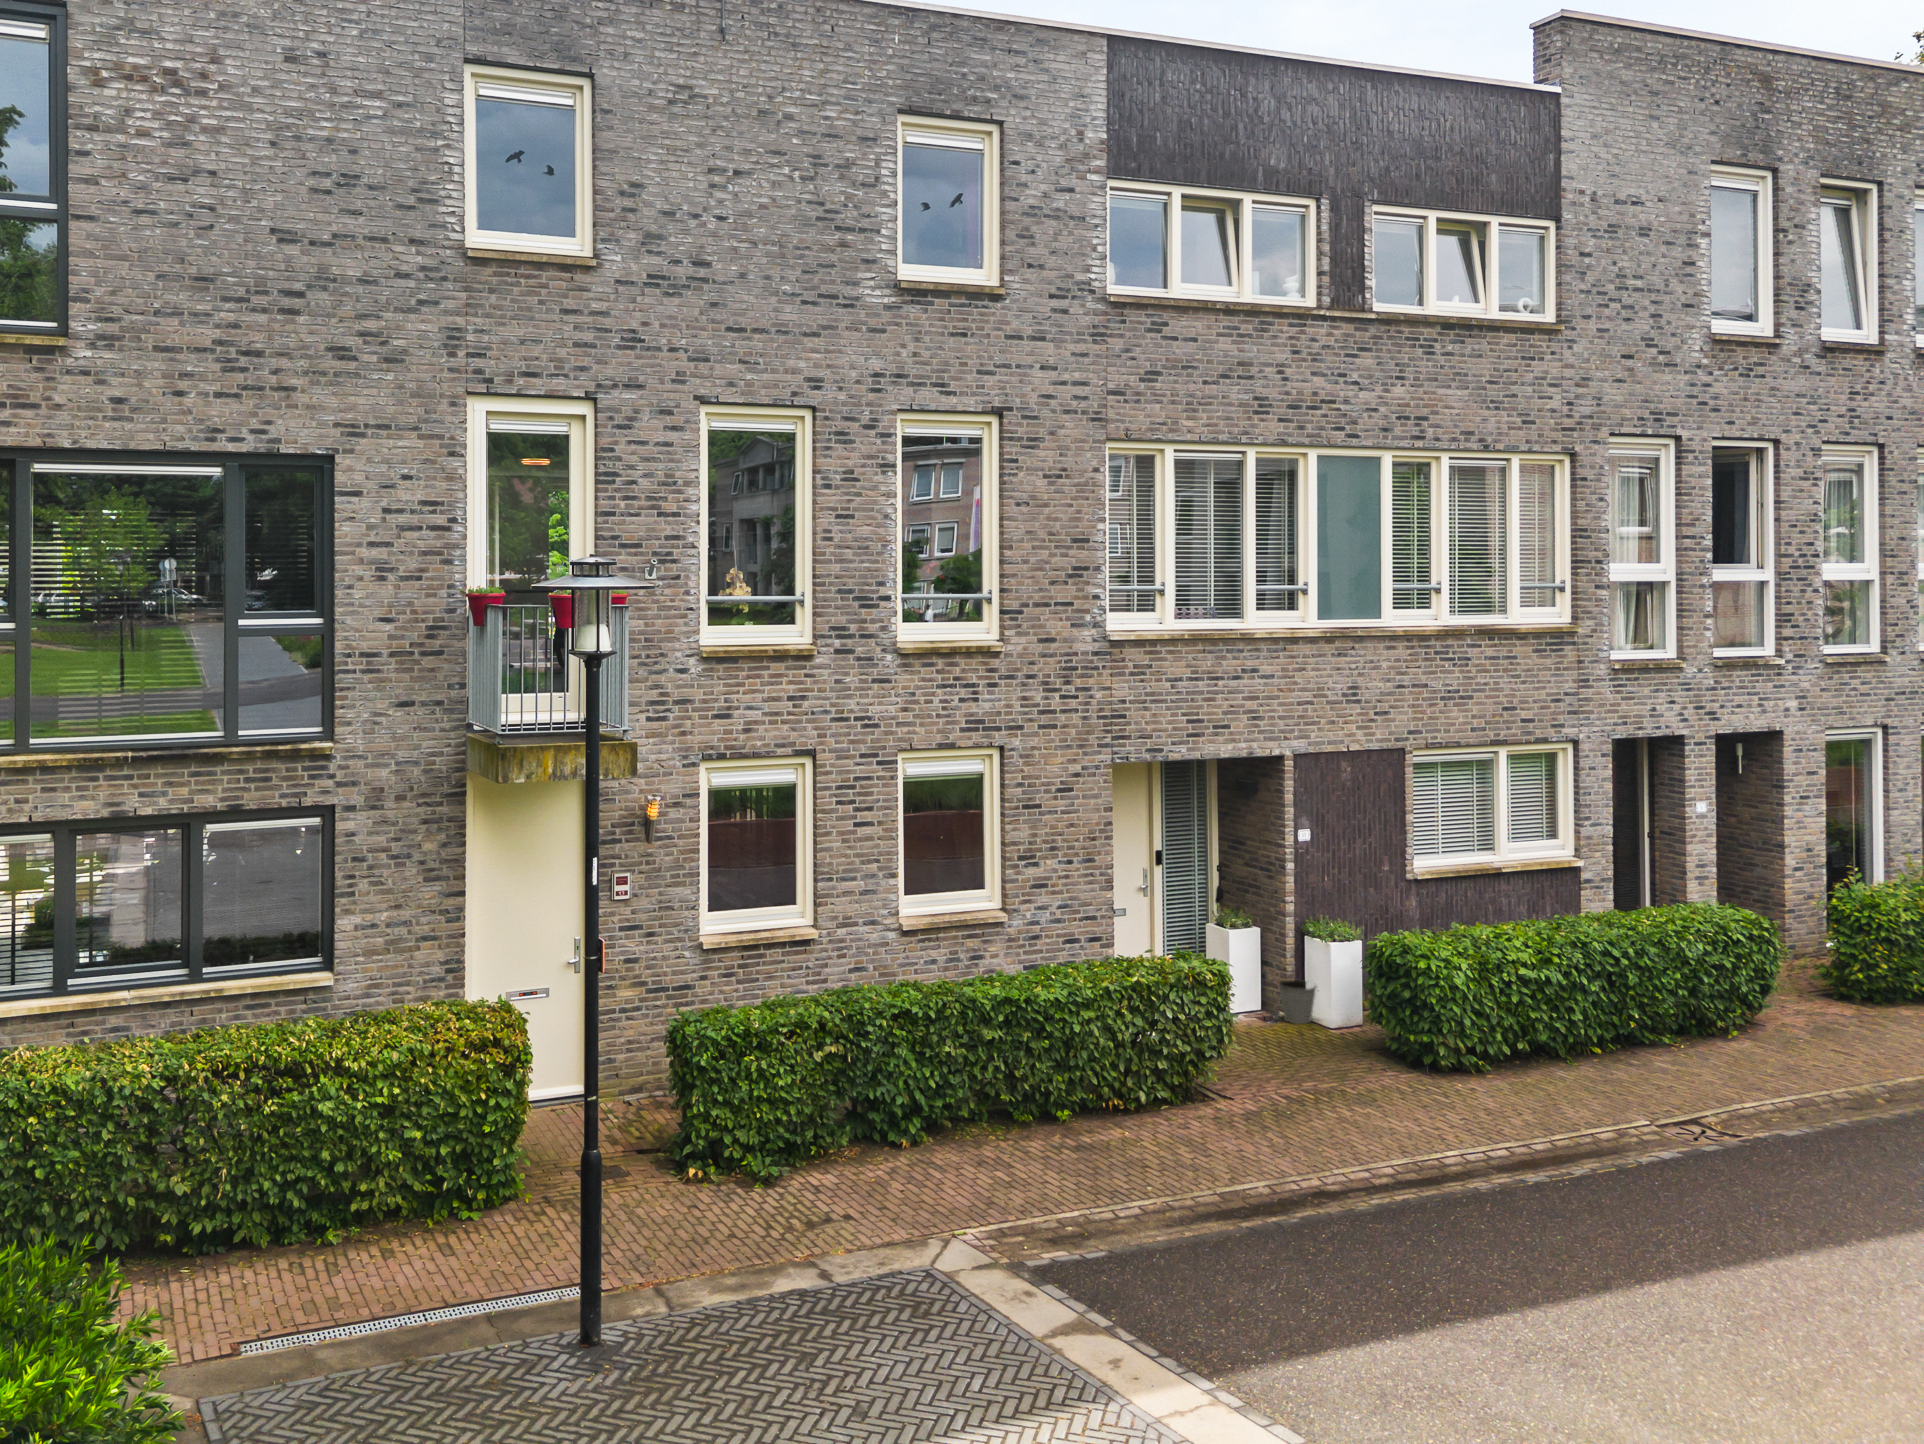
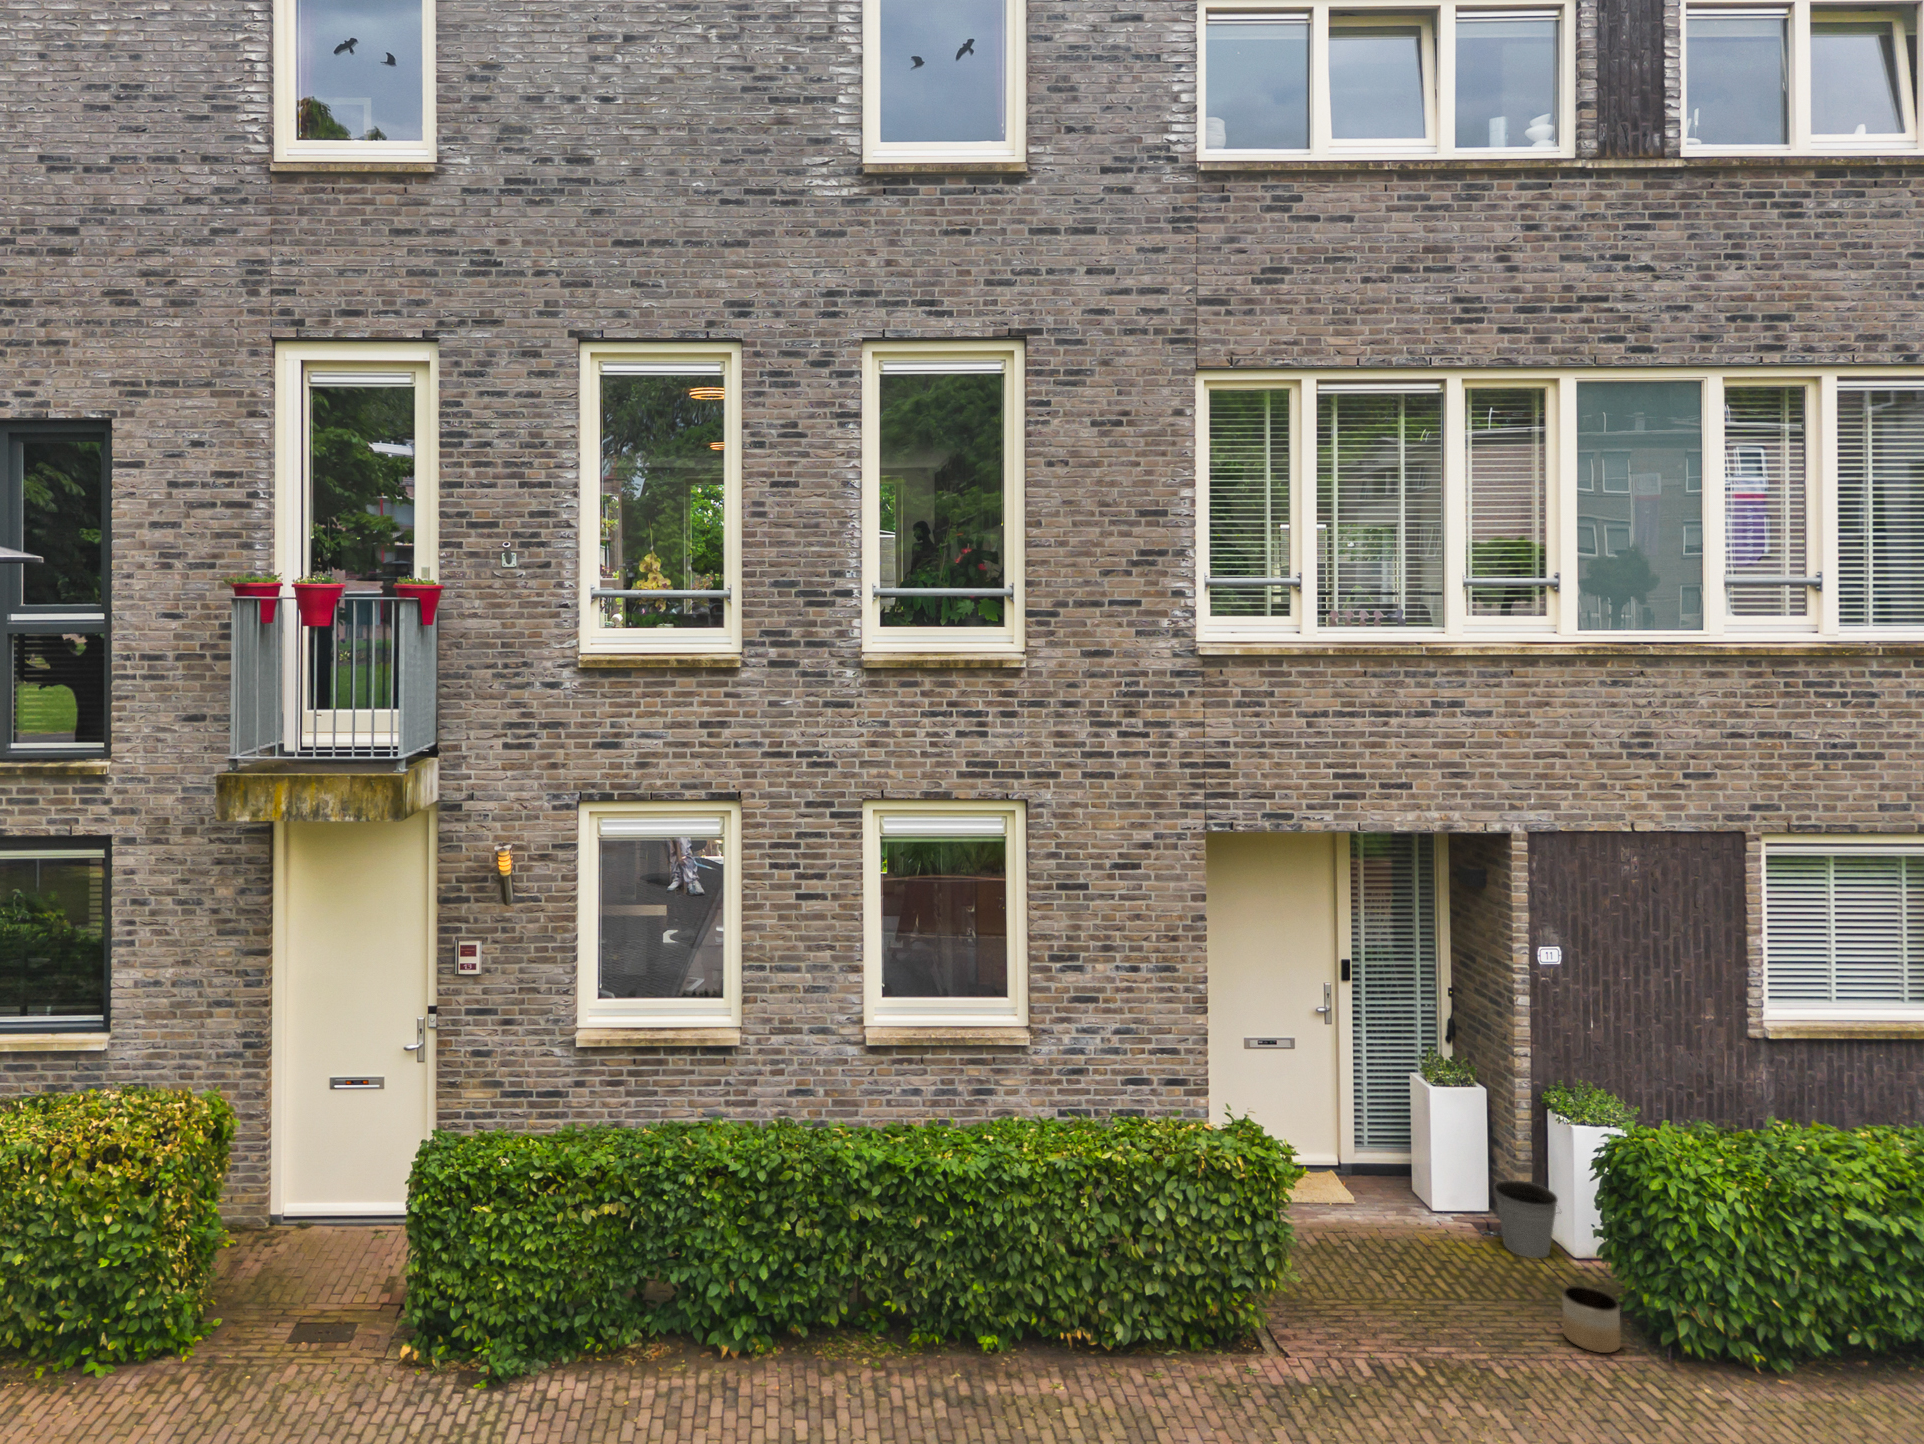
planter: none [1341,1021,1373,1054] -> present [1563,1286,1621,1353]

